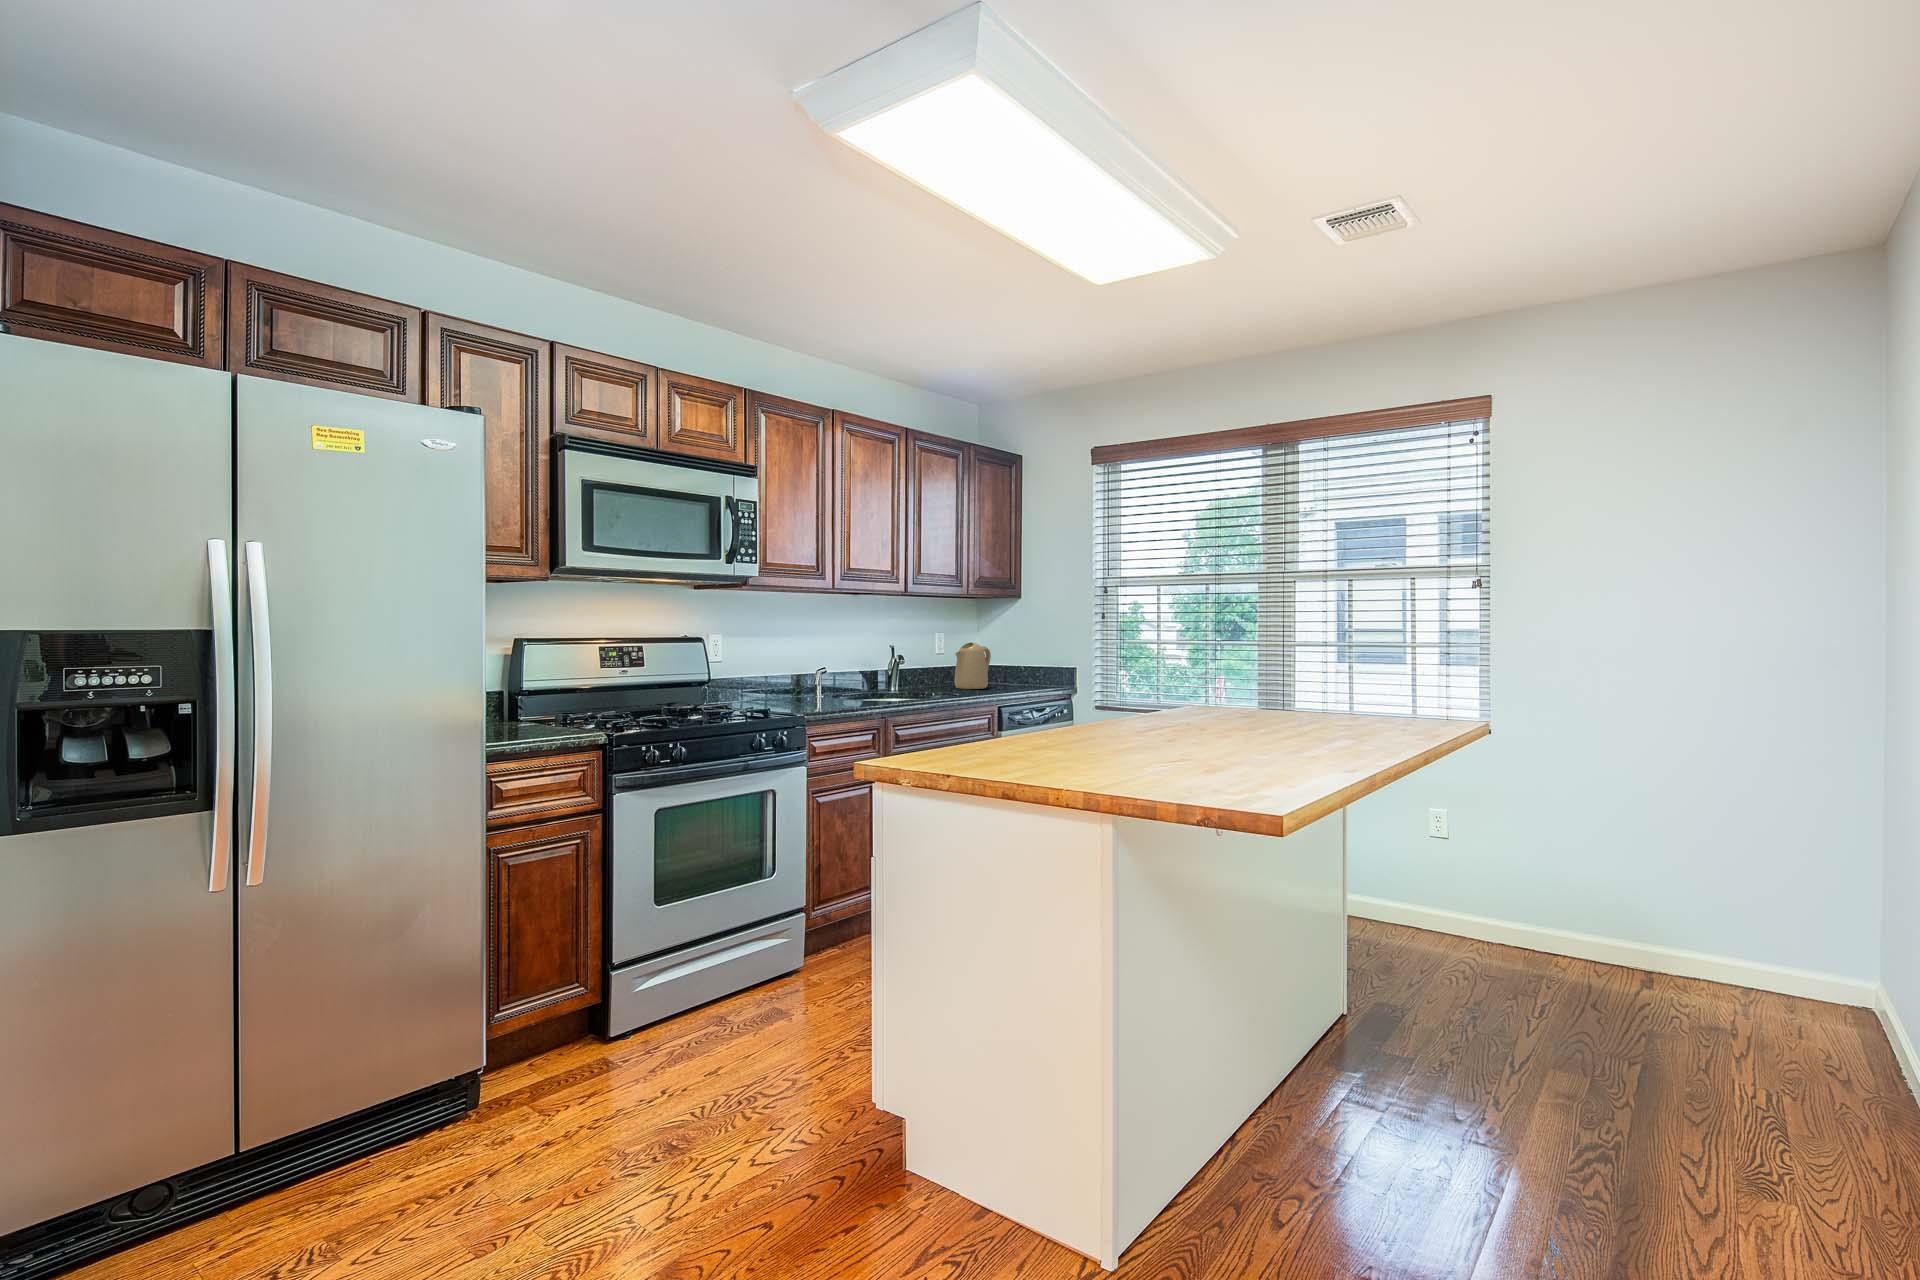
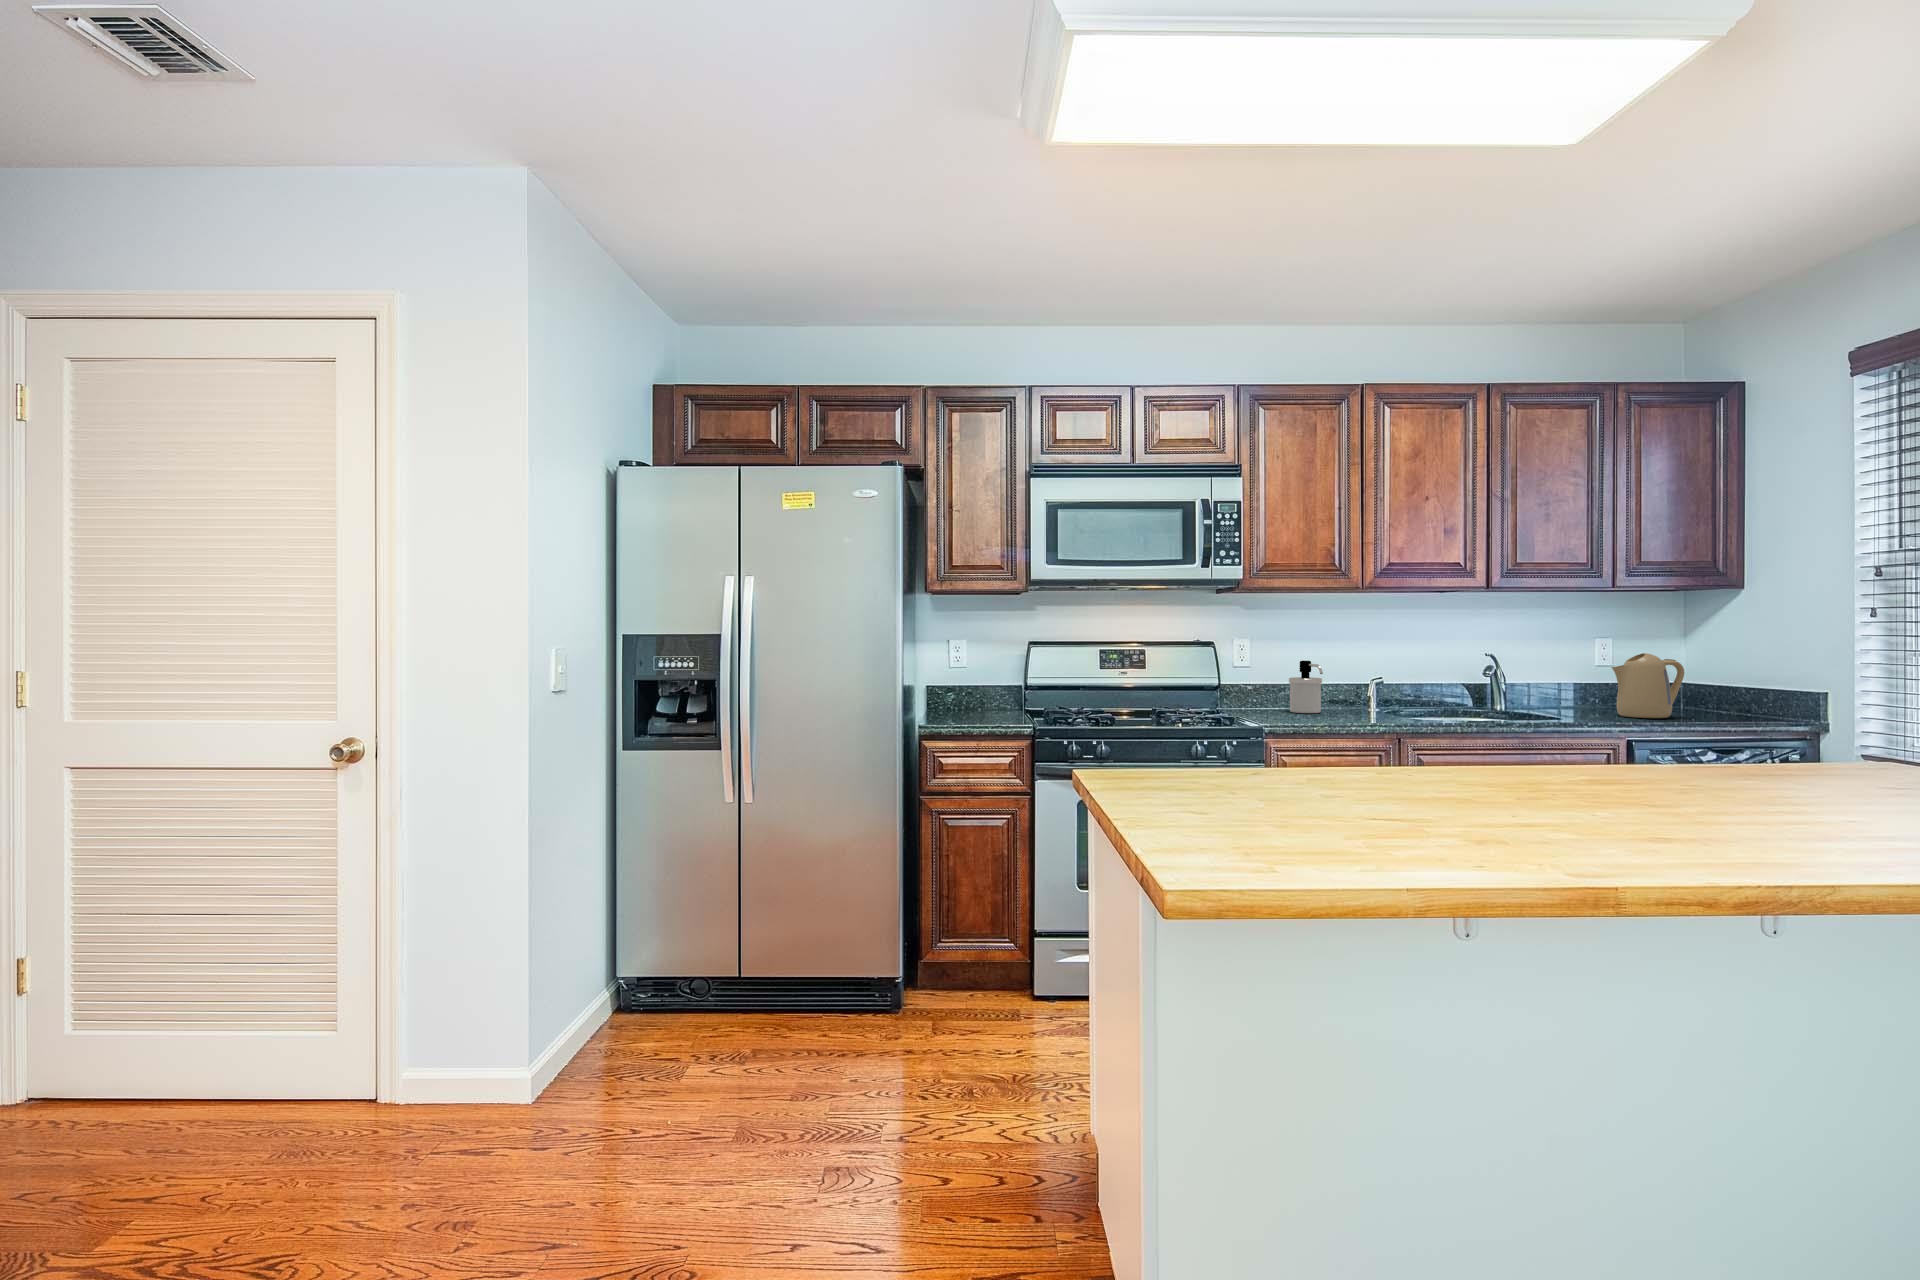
soap dispenser: none [761,653,800,701] -> present [1289,661,1323,713]

